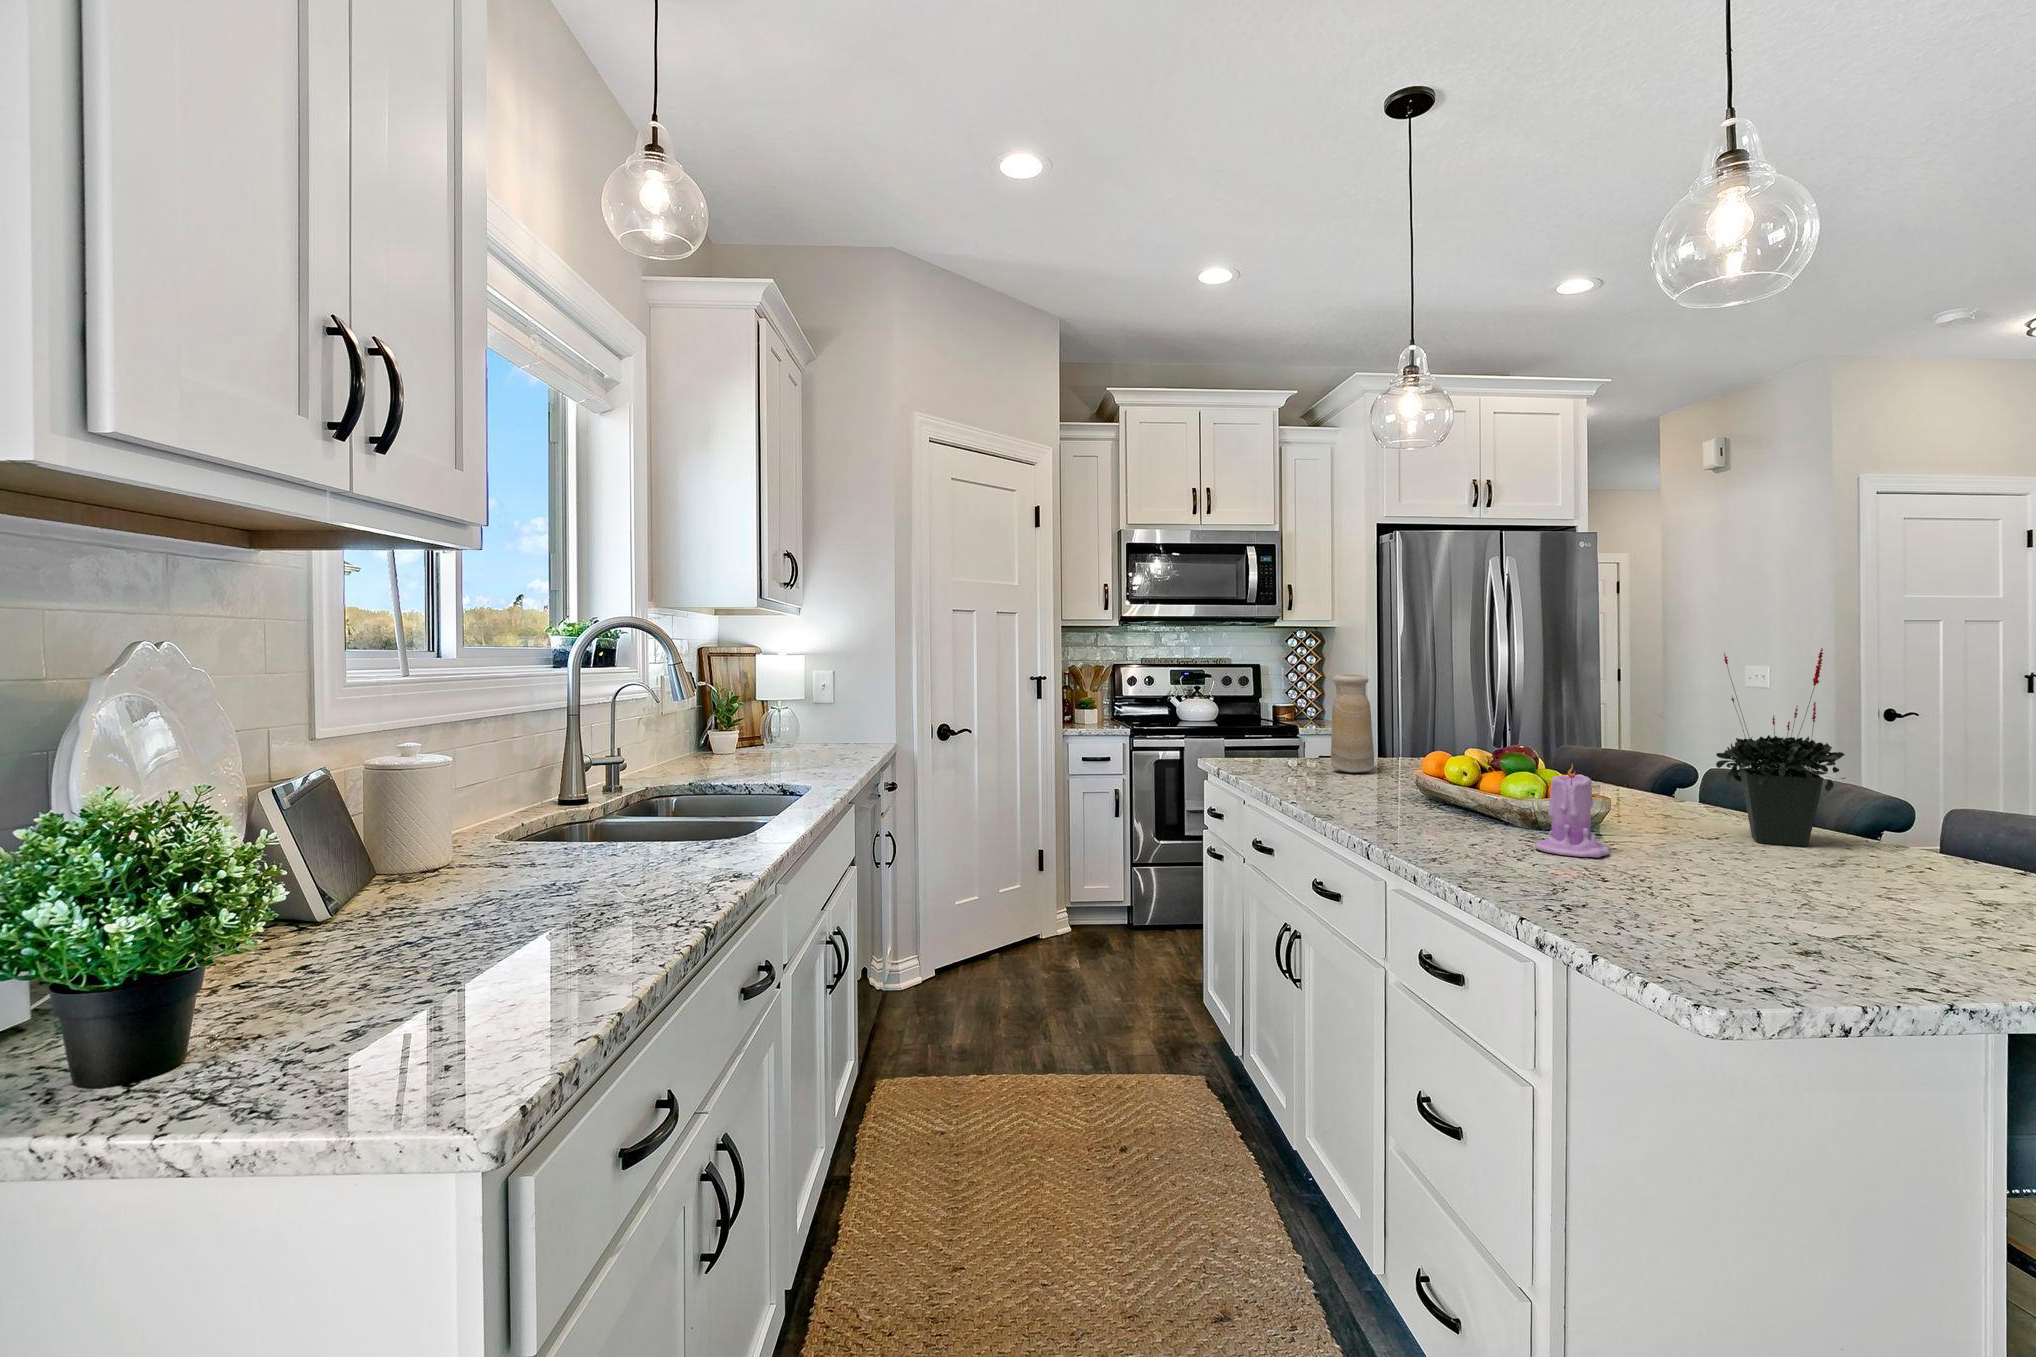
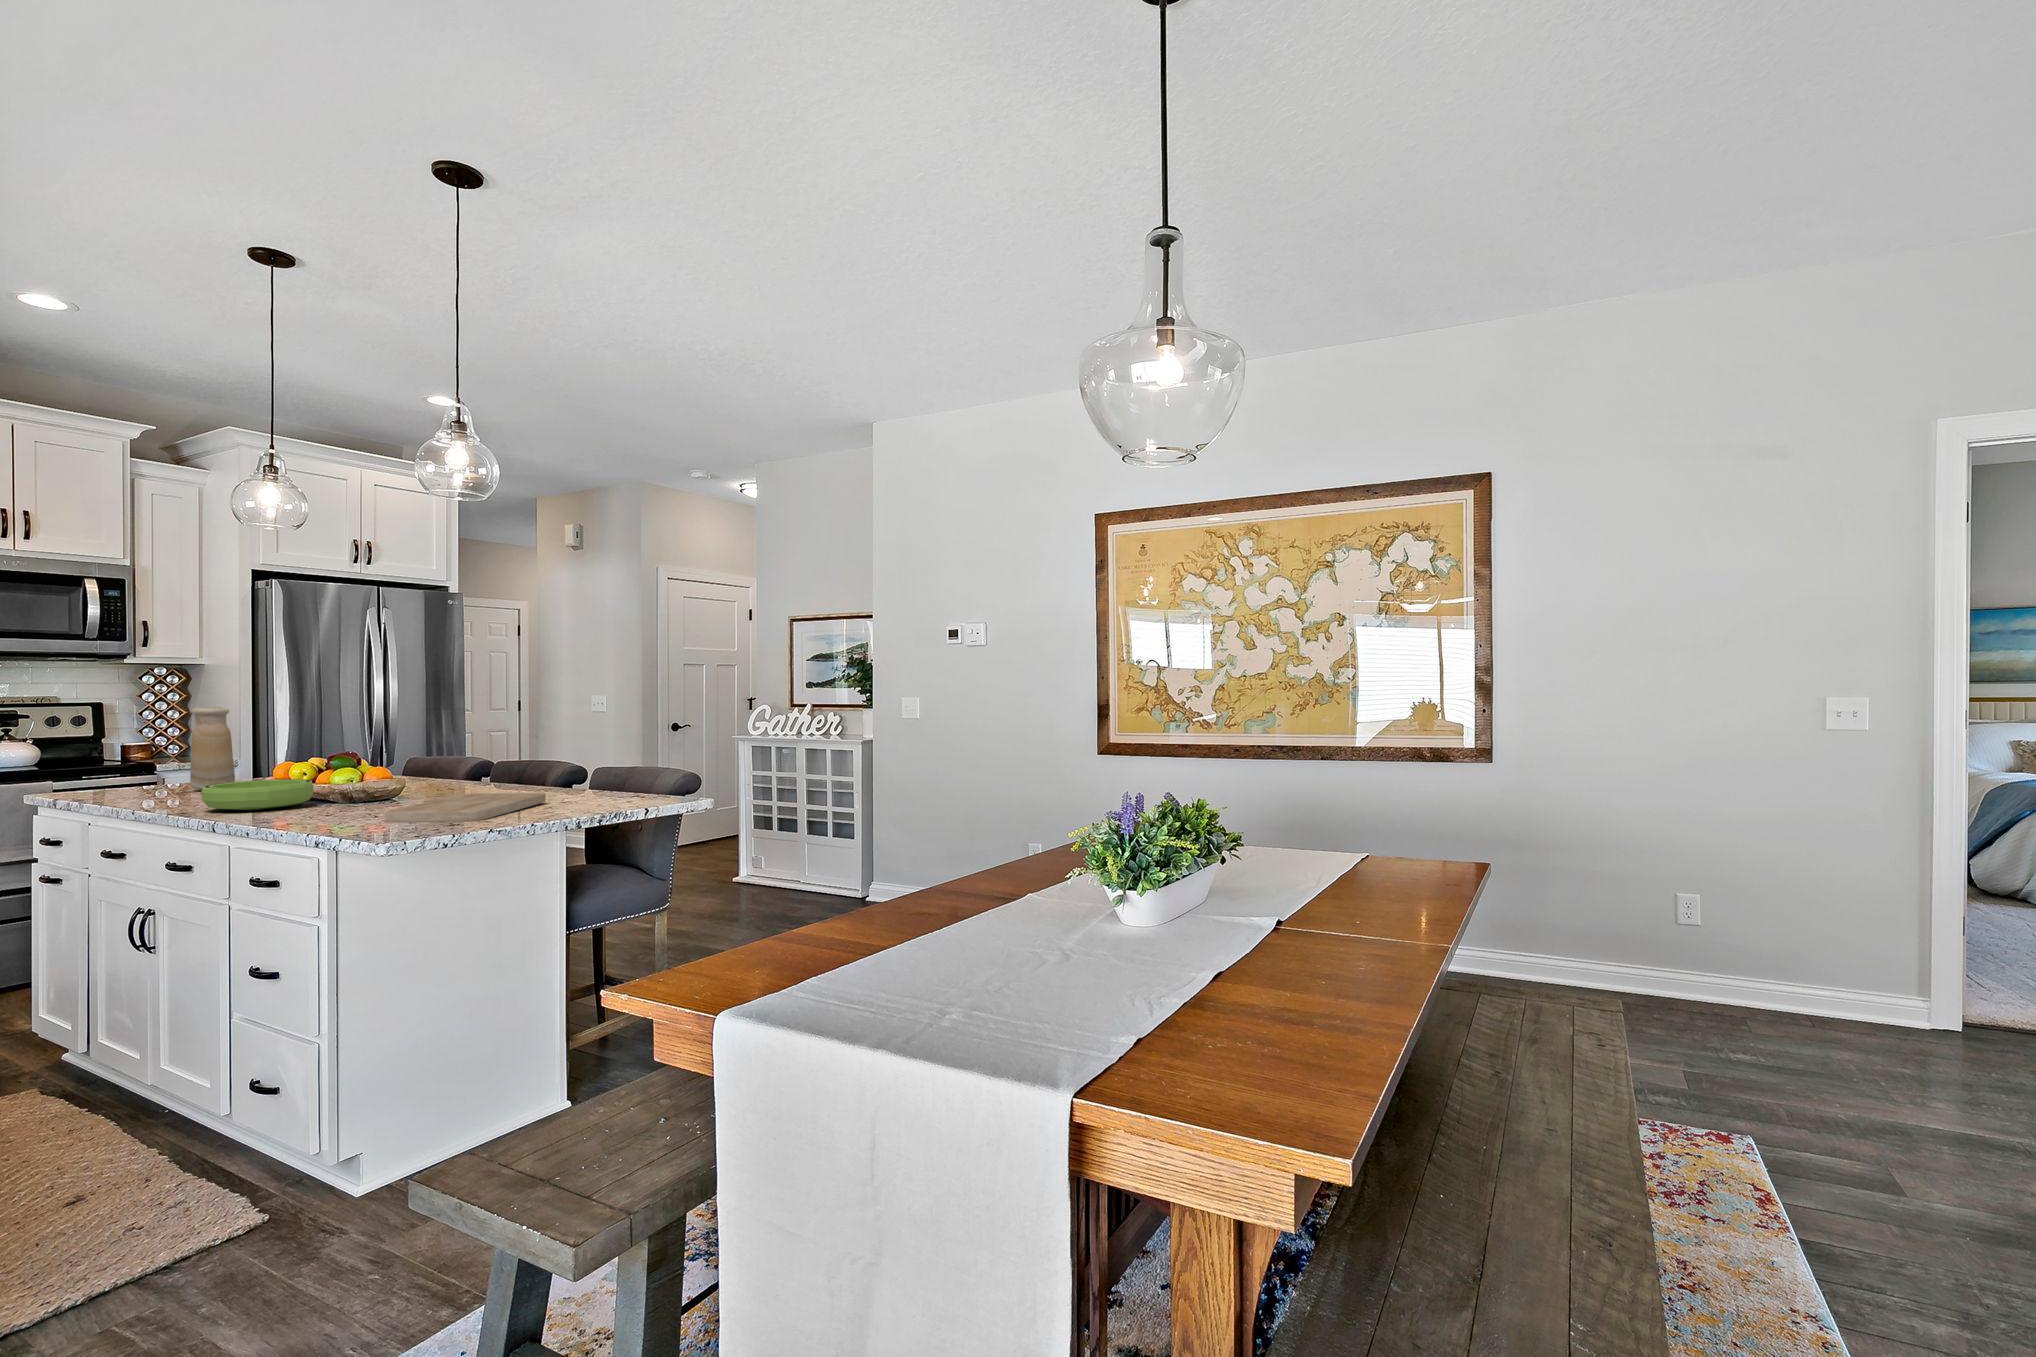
potted plant: present [1716,648,1845,846] -> none [465,684,528,795]
candle: present [1535,765,1609,857] -> none [342,755,389,811]
bowl: none [1349,779,1484,826] -> present [202,779,313,810]
cutting board: none [1639,850,1955,950] -> present [385,793,546,822]

